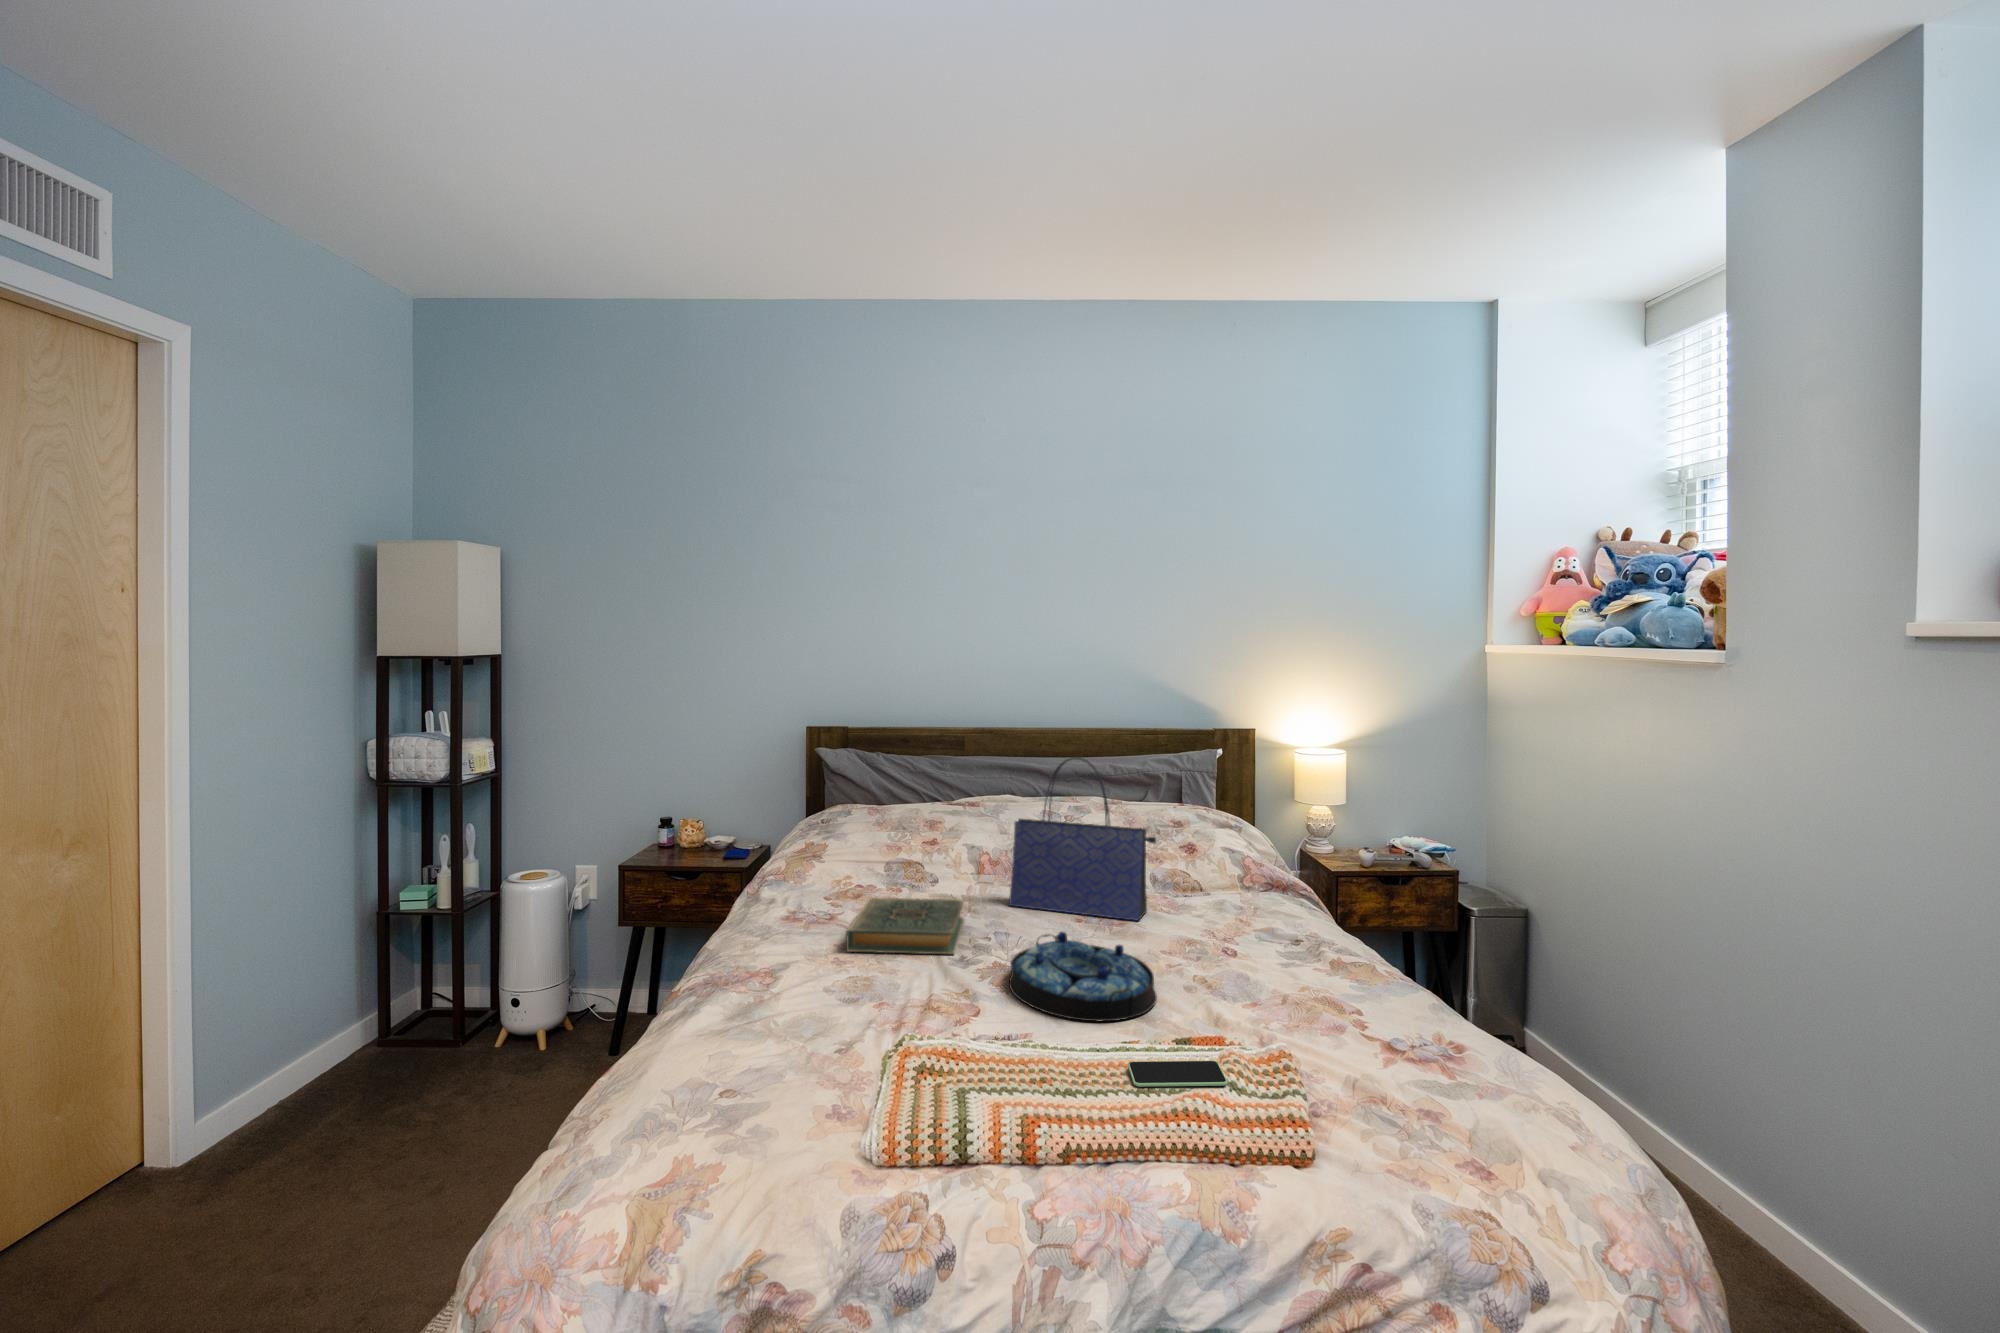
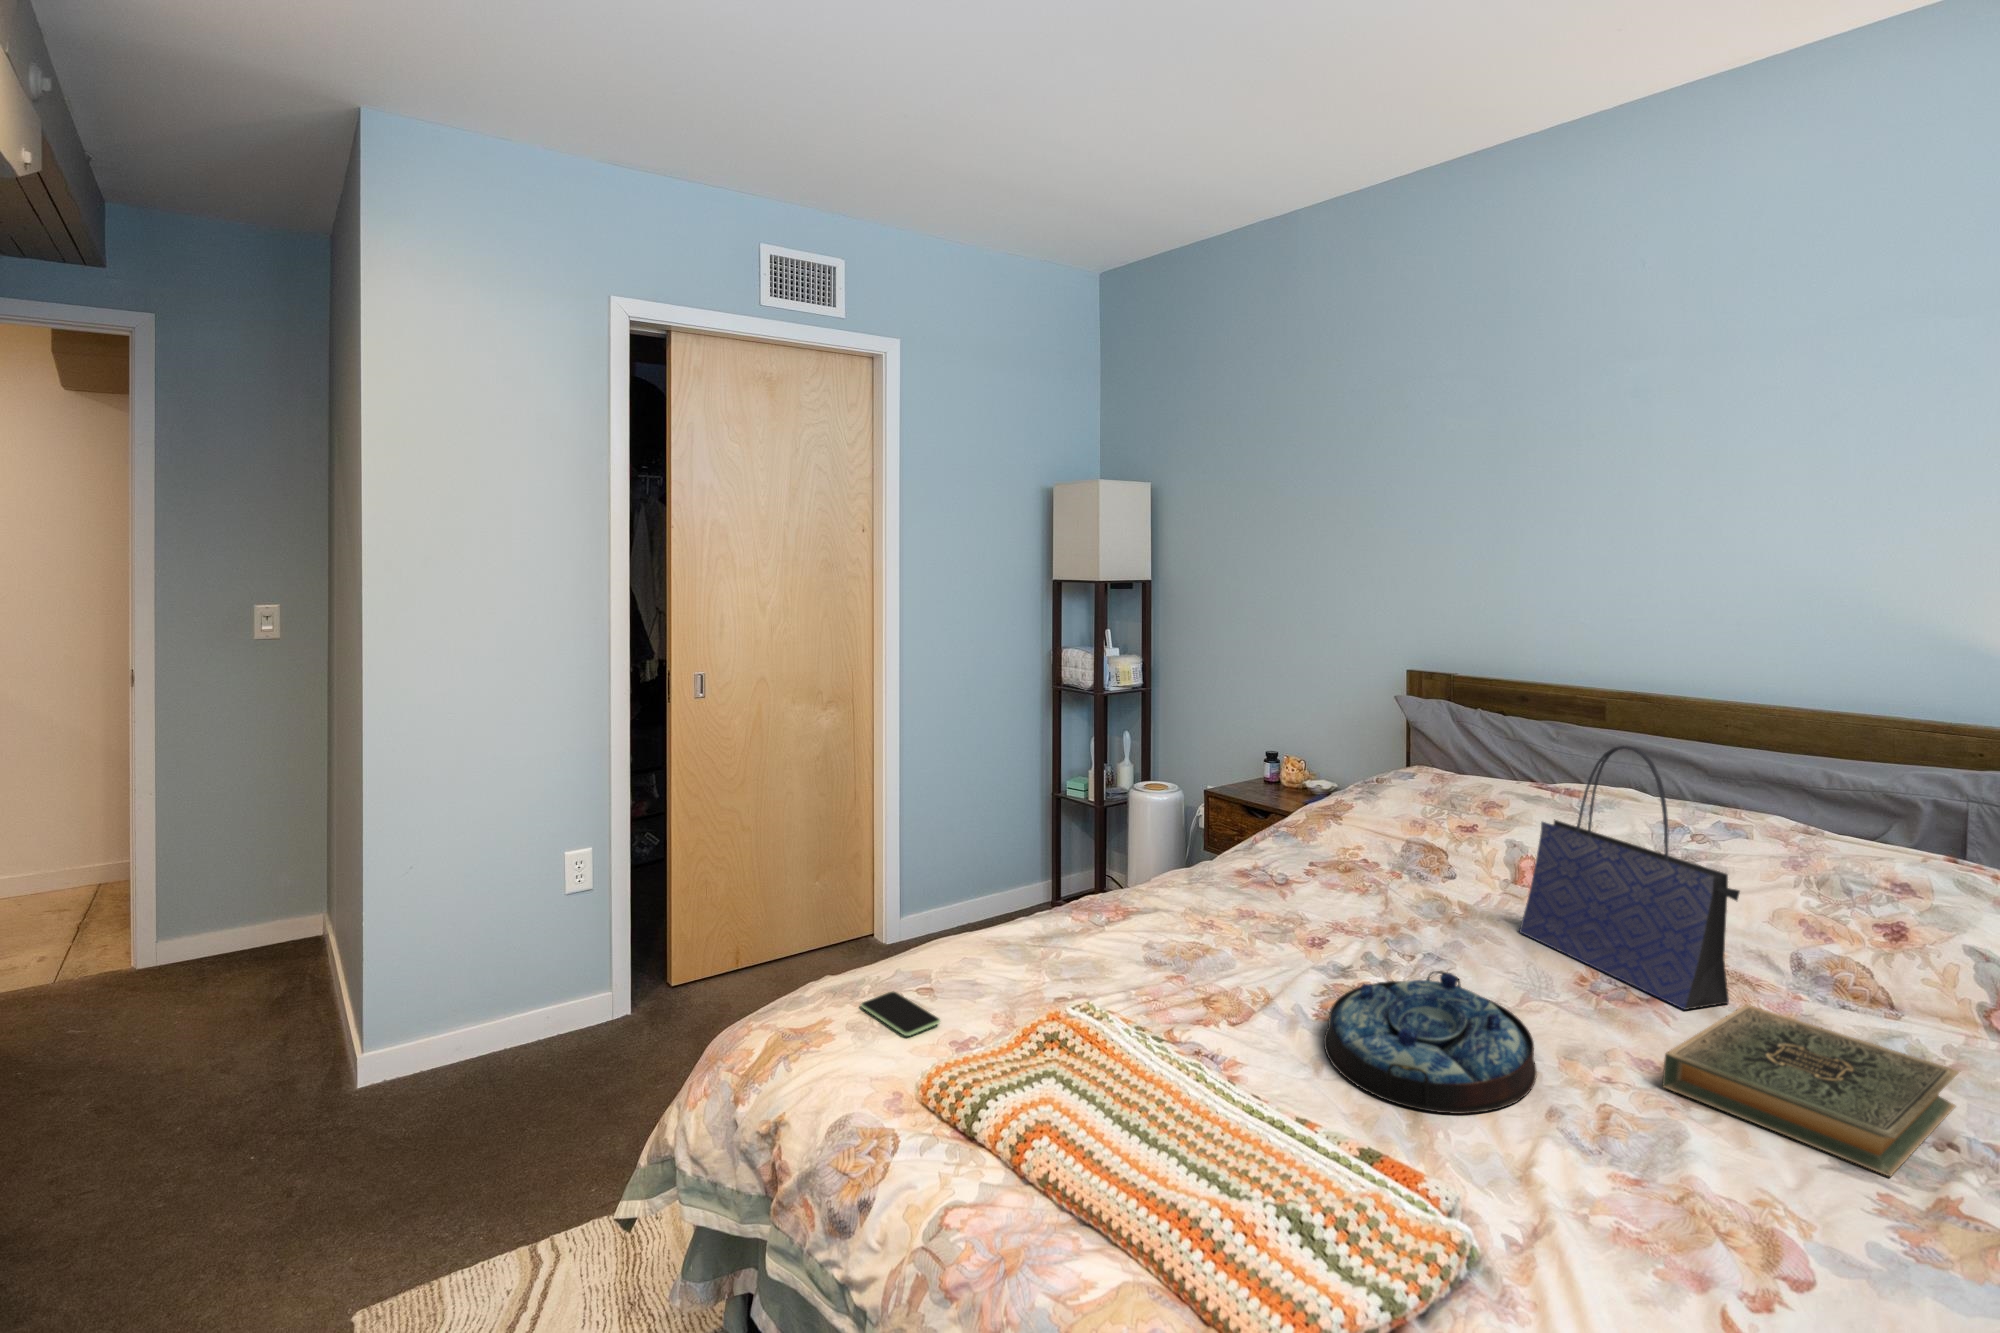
hardback book: present [847,898,964,954] -> present [1662,1004,1959,1176]
smartphone: present [1128,1061,1228,1087] -> present [861,992,940,1036]

